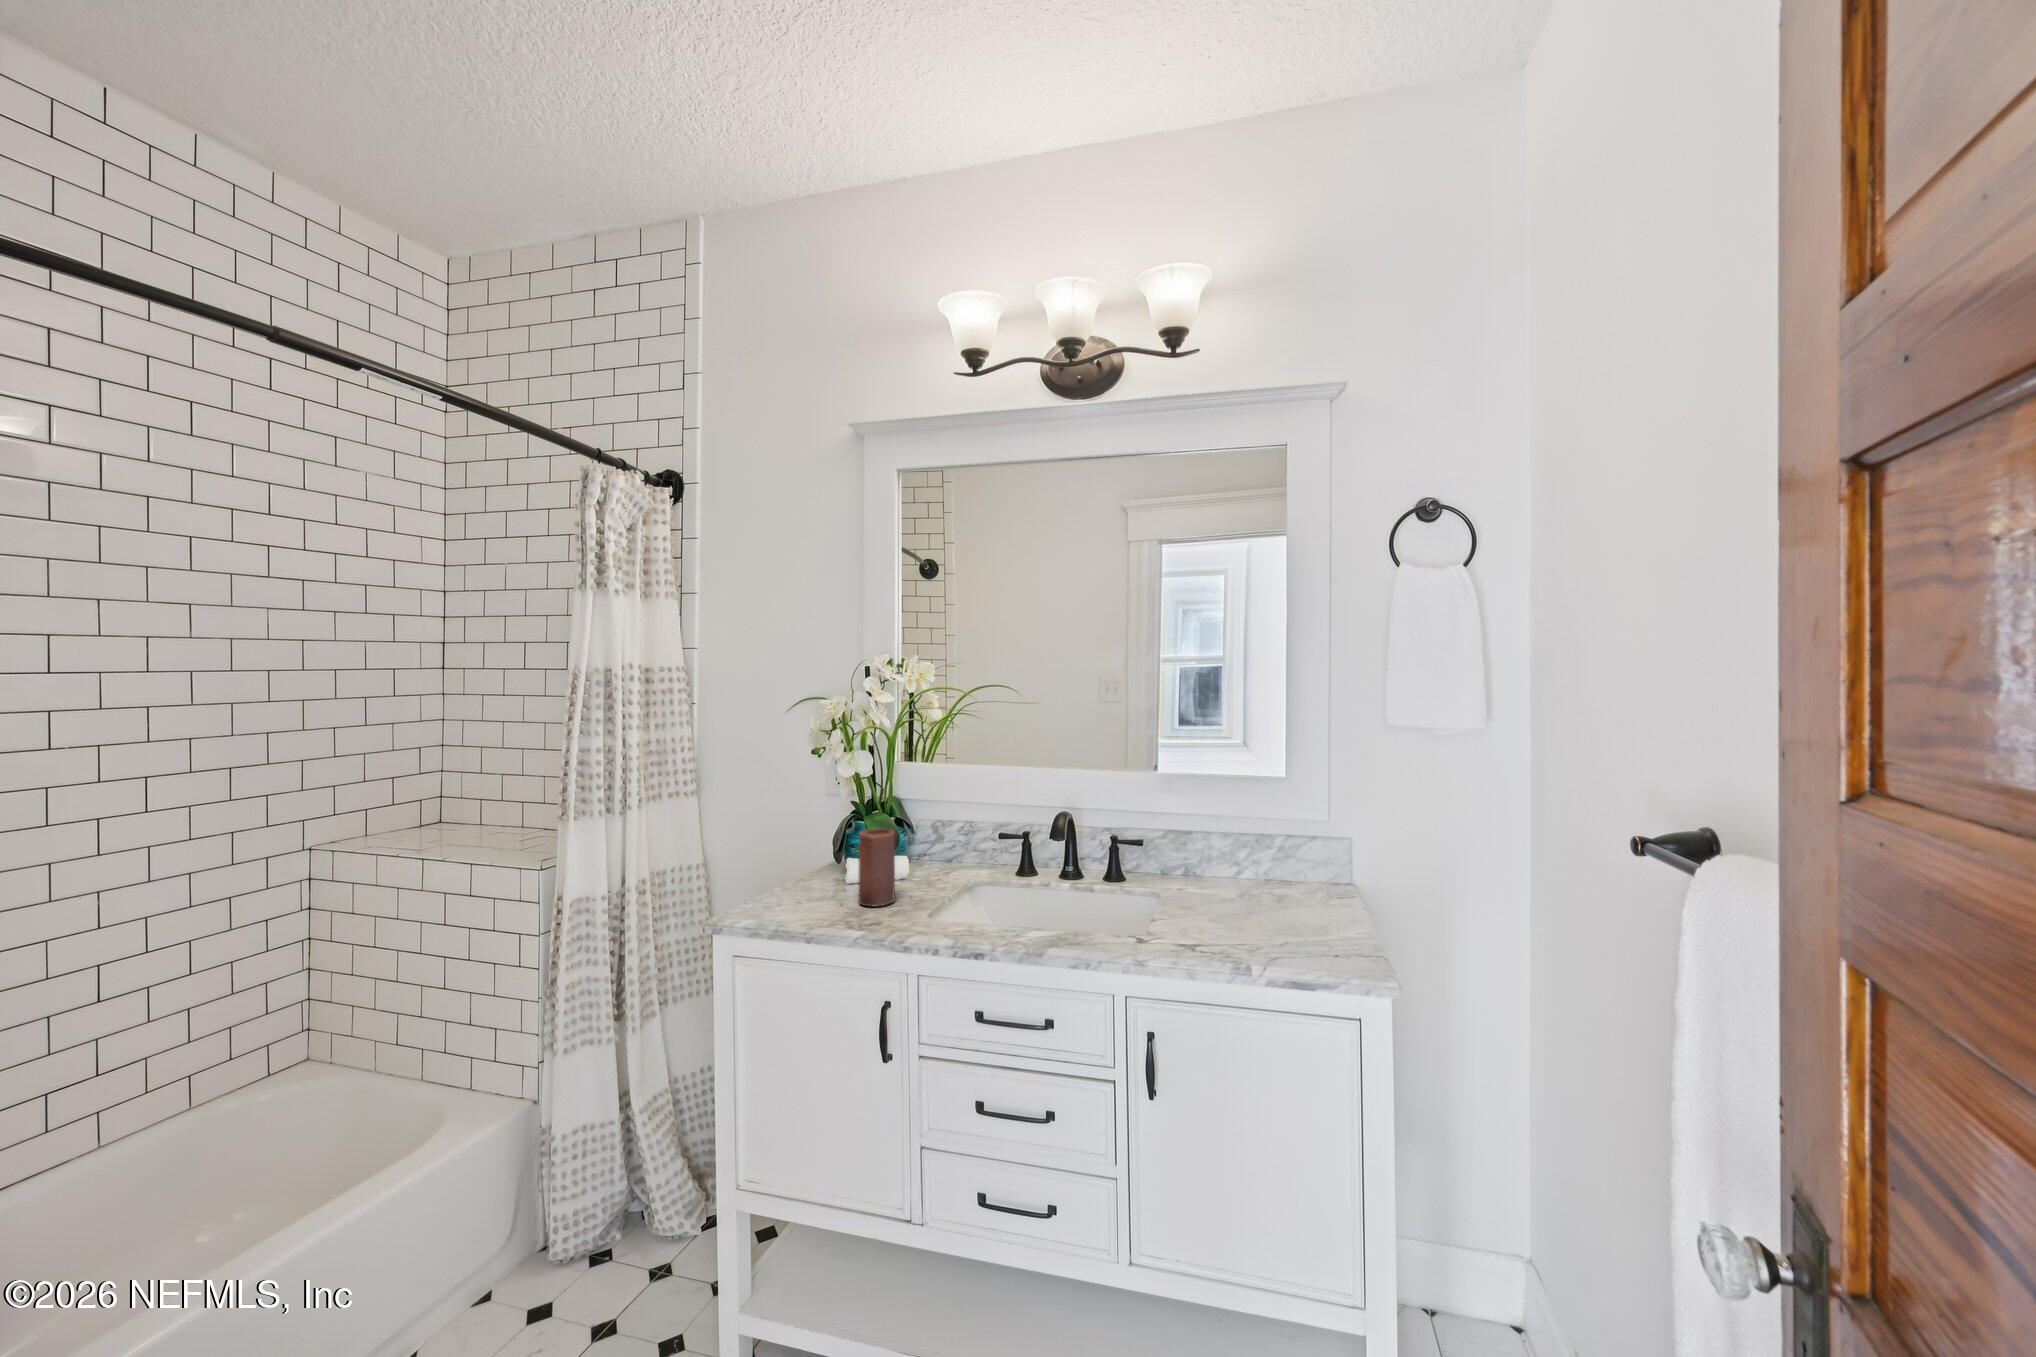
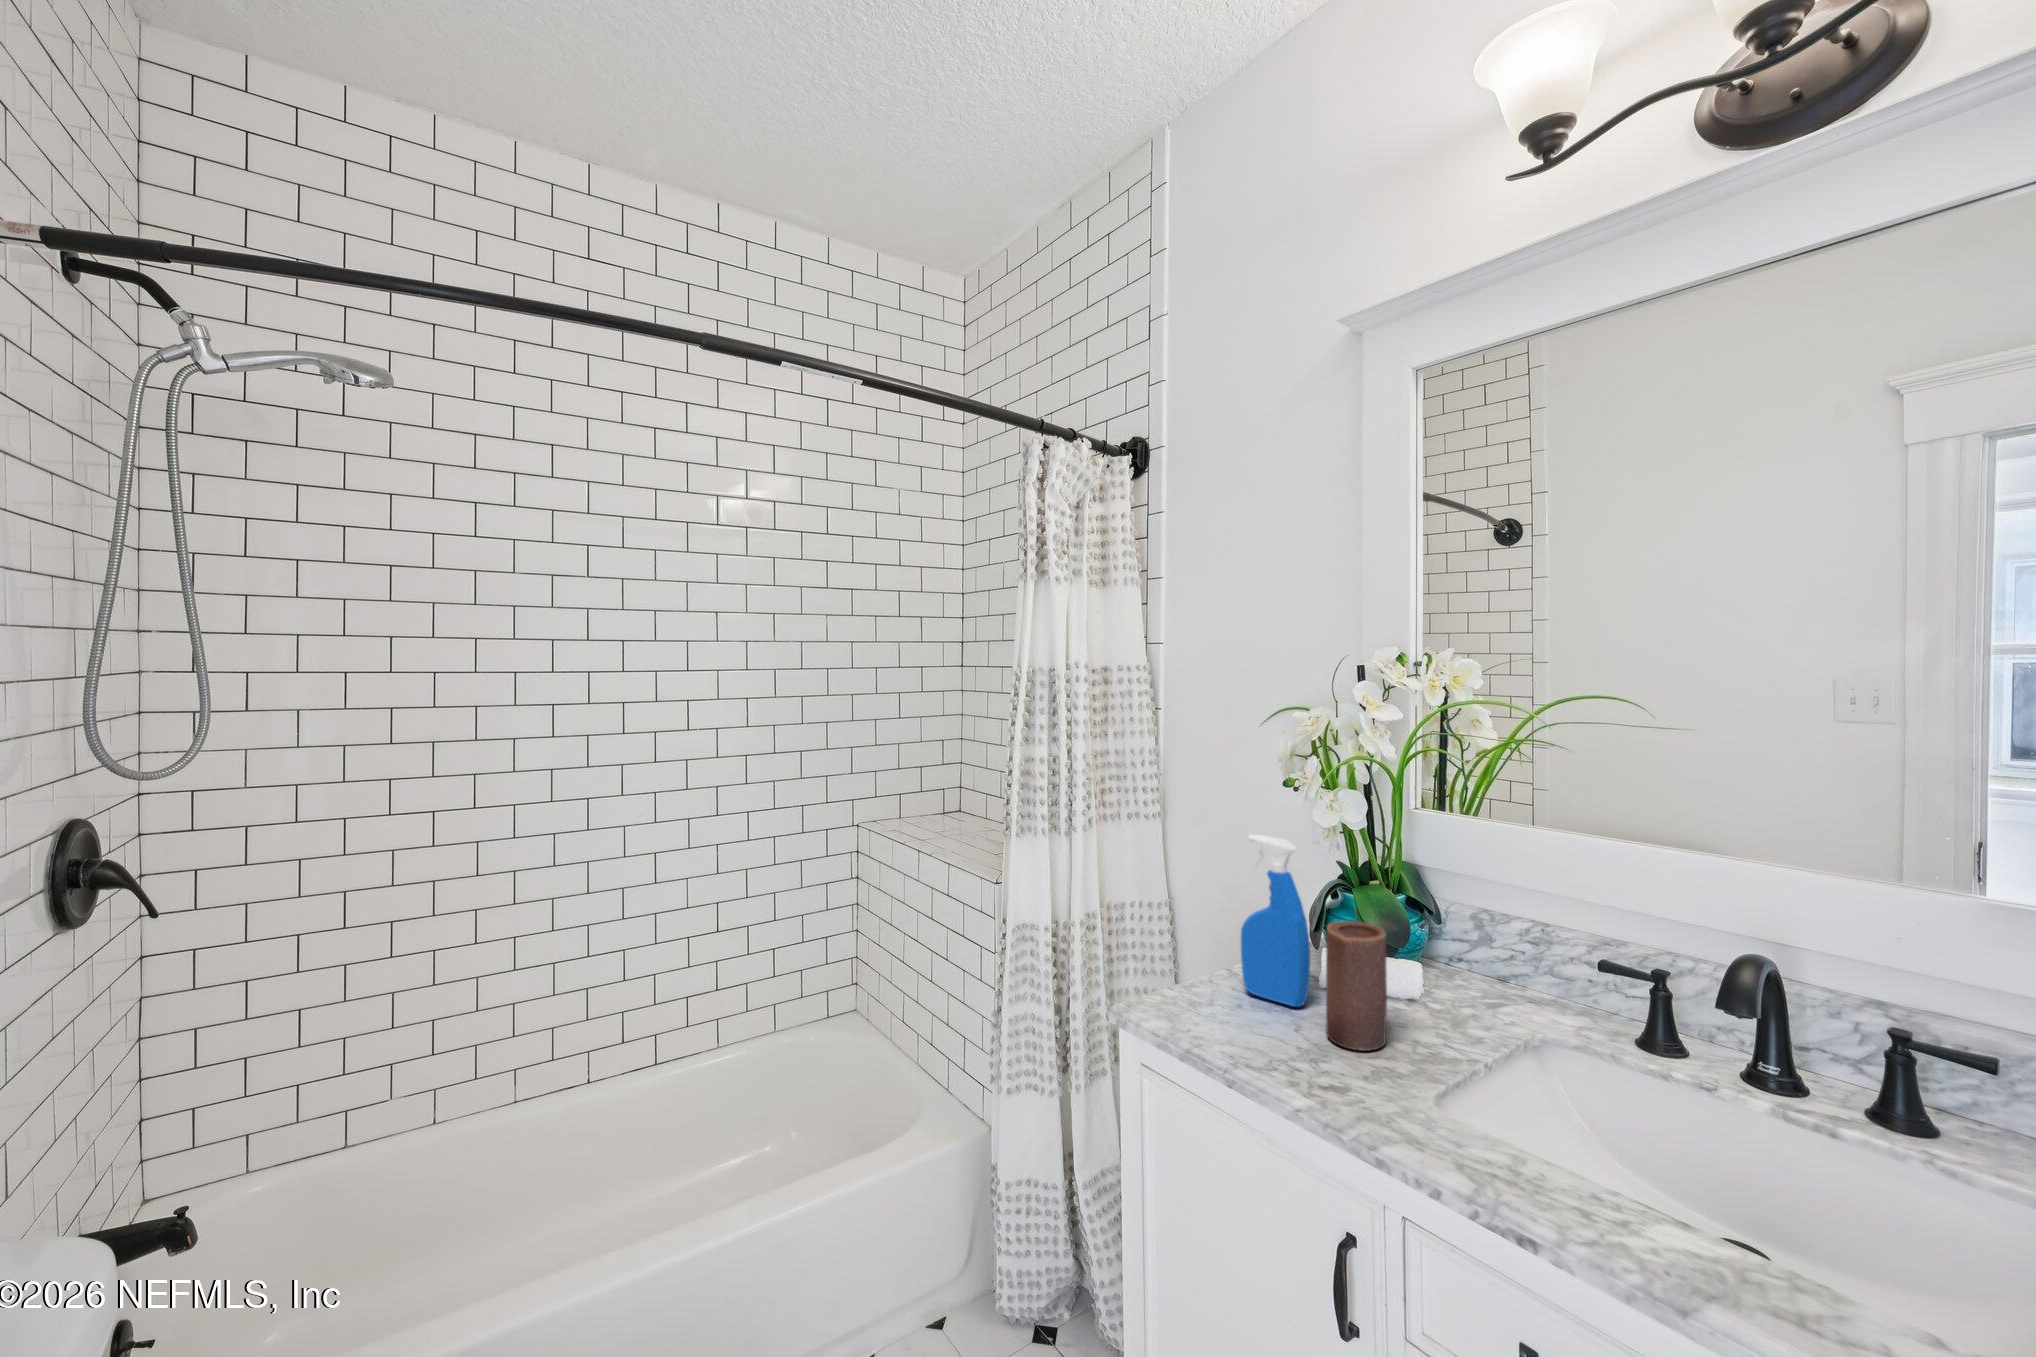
spray bottle: none [794,783,844,896] -> present [1241,835,1310,1007]

